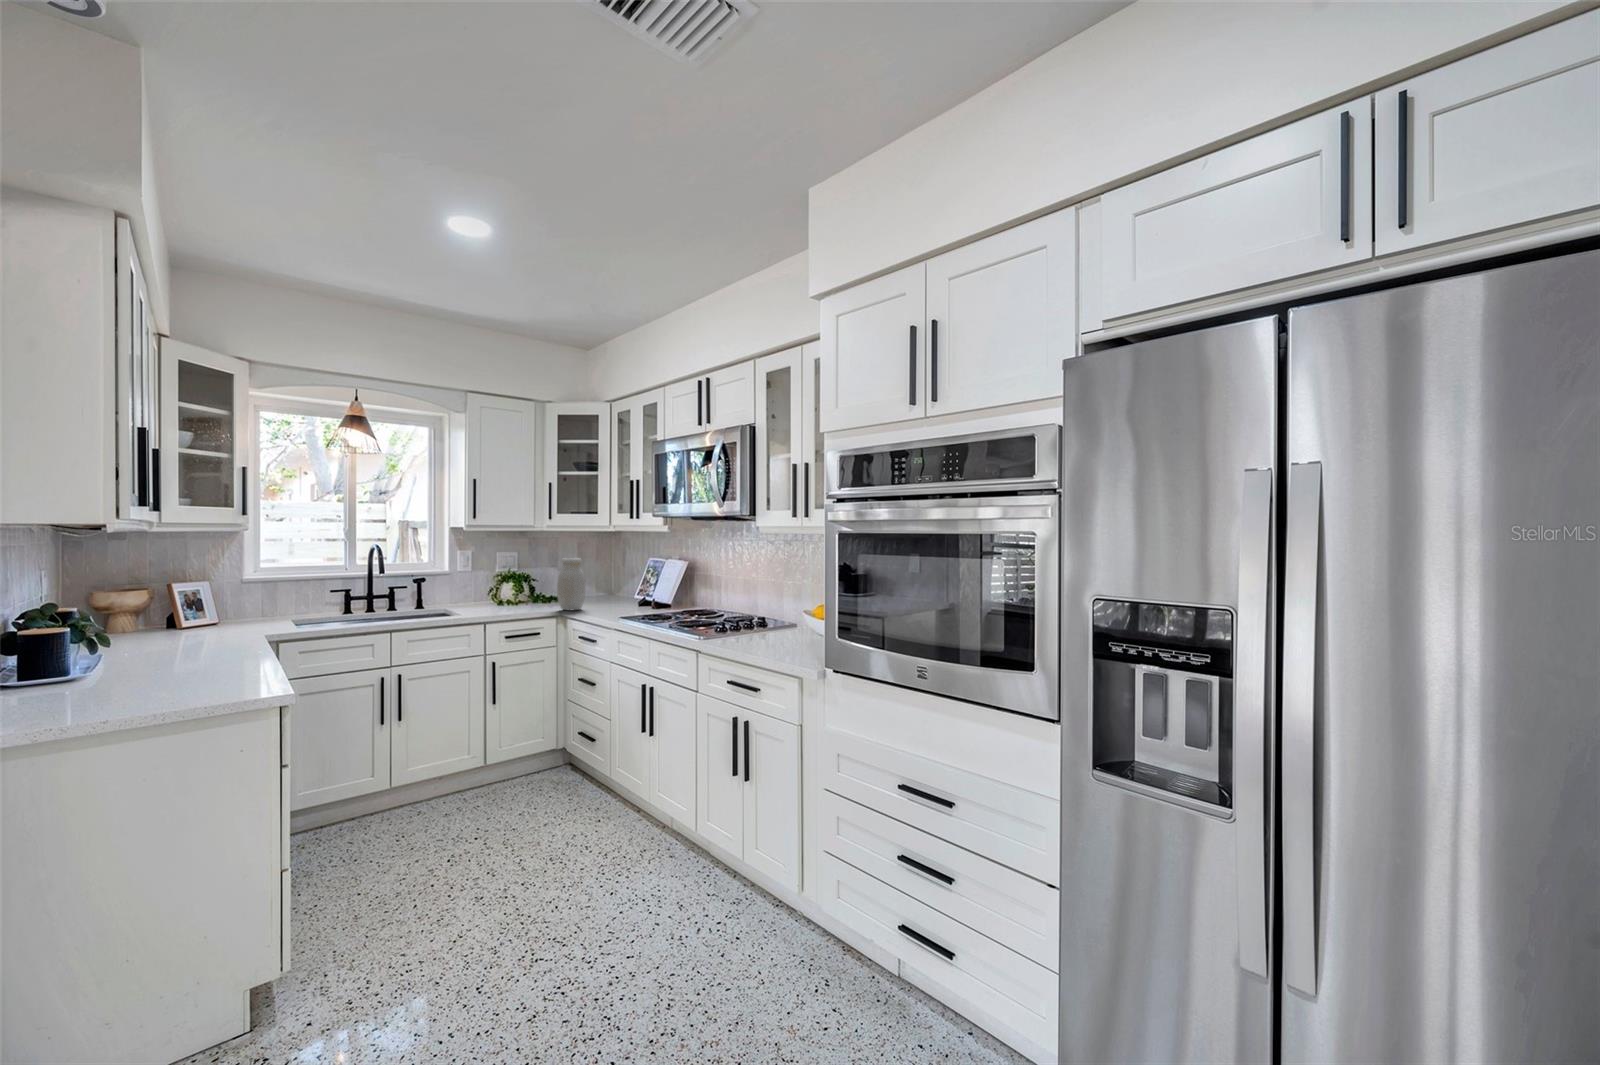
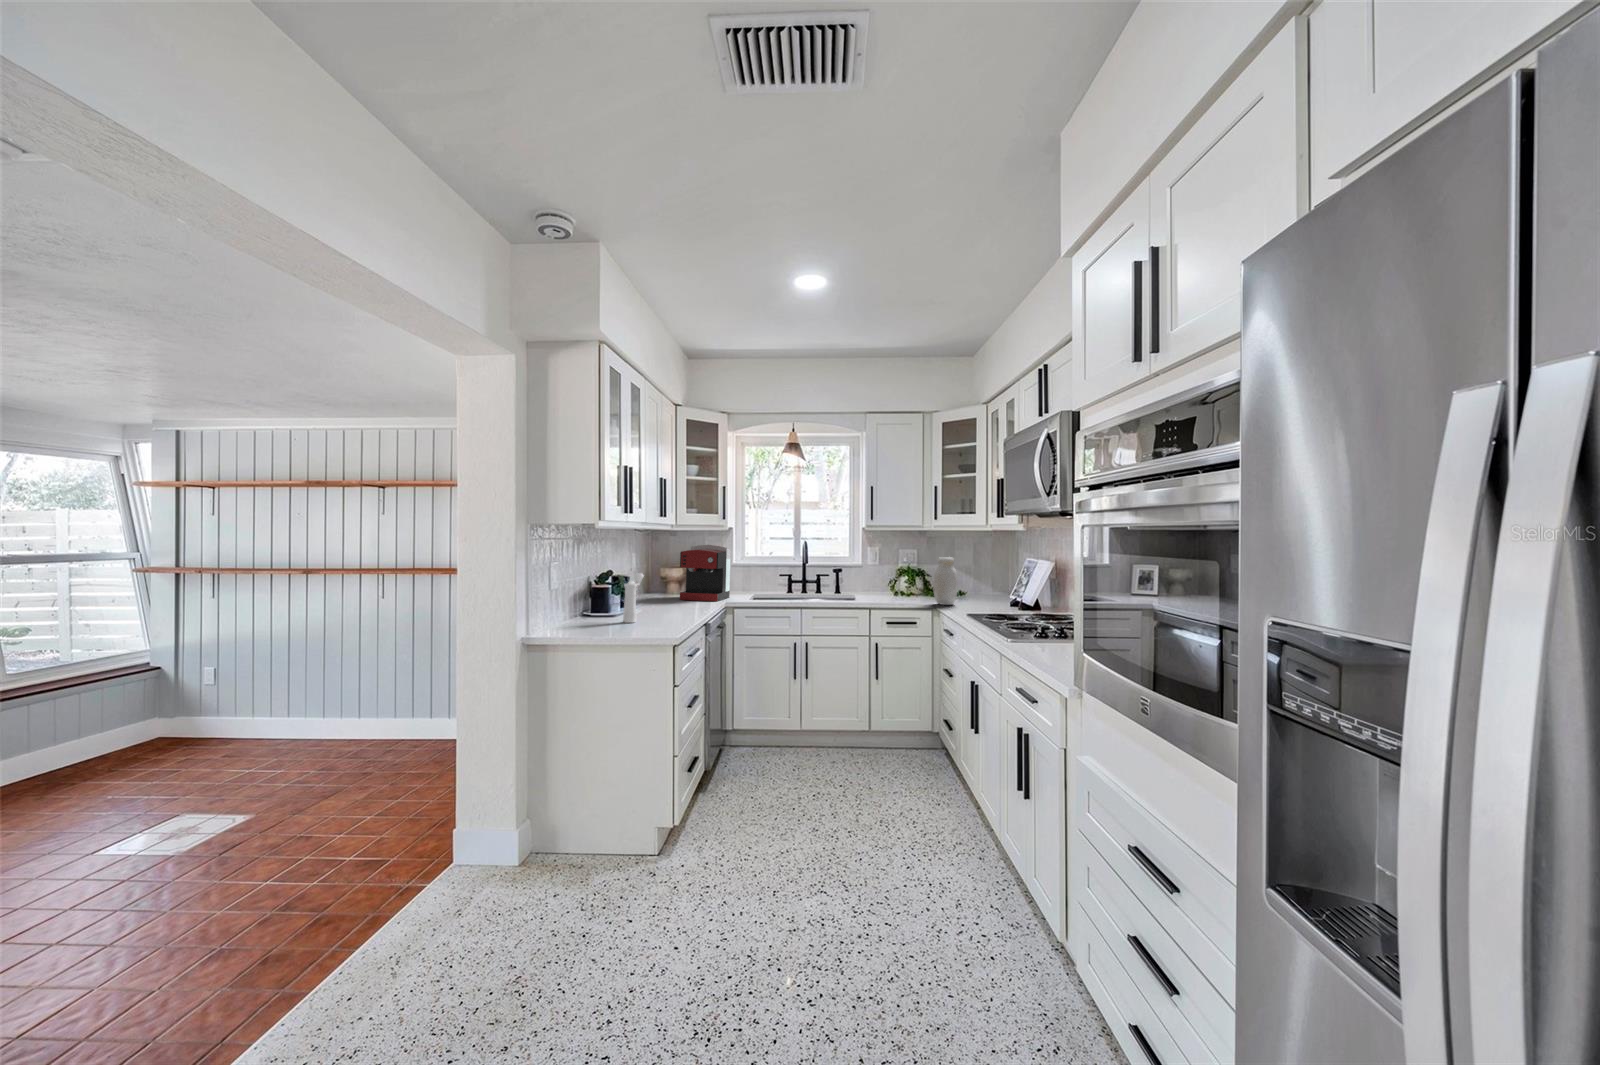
coffee maker: none [173,553,260,641] -> present [680,545,731,601]
pepper mill: none [141,603,172,685] -> present [623,573,644,623]

